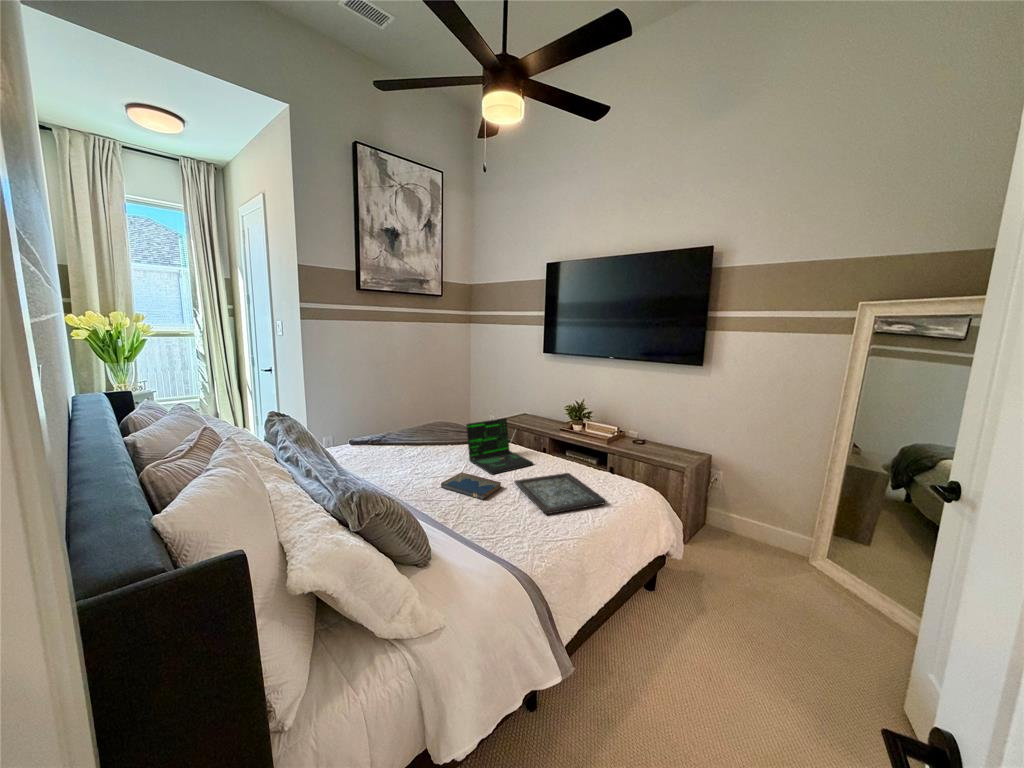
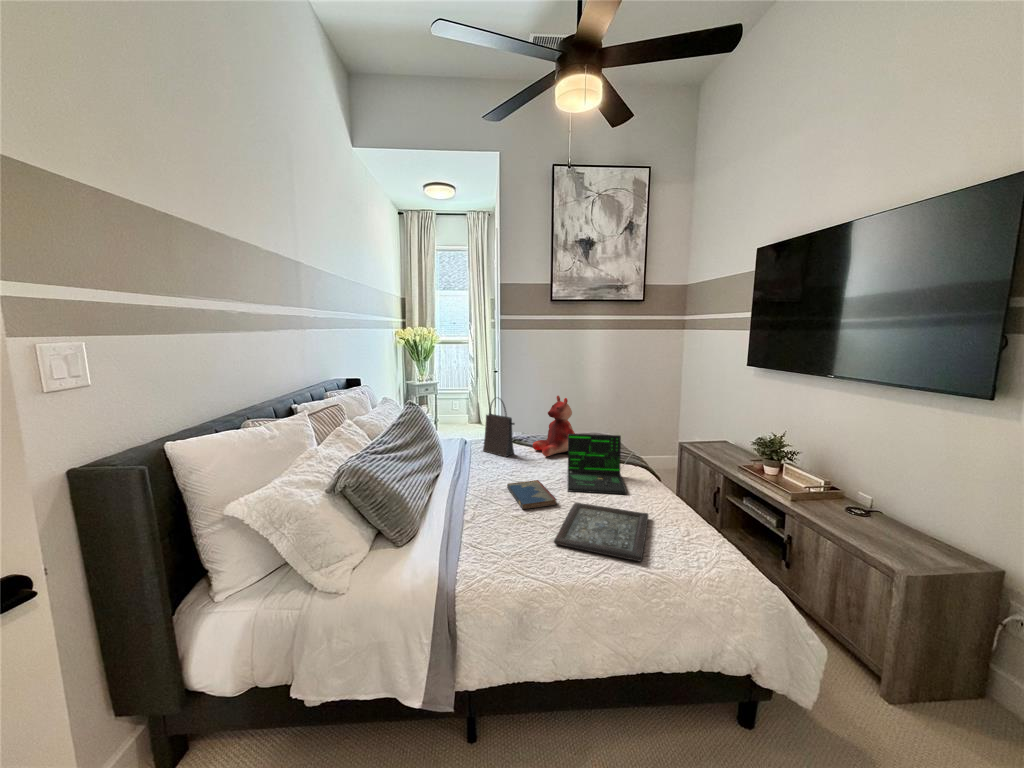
teddy bear: none [408,390,454,452] -> present [533,396,575,456]
handbag: none [359,398,399,462] -> present [483,397,515,457]

